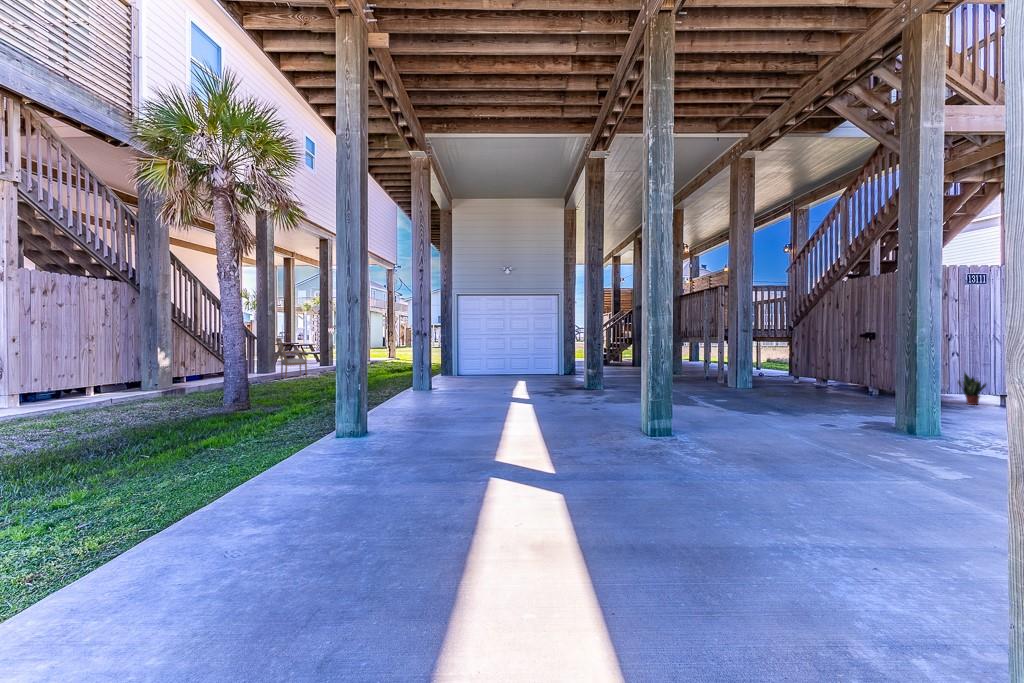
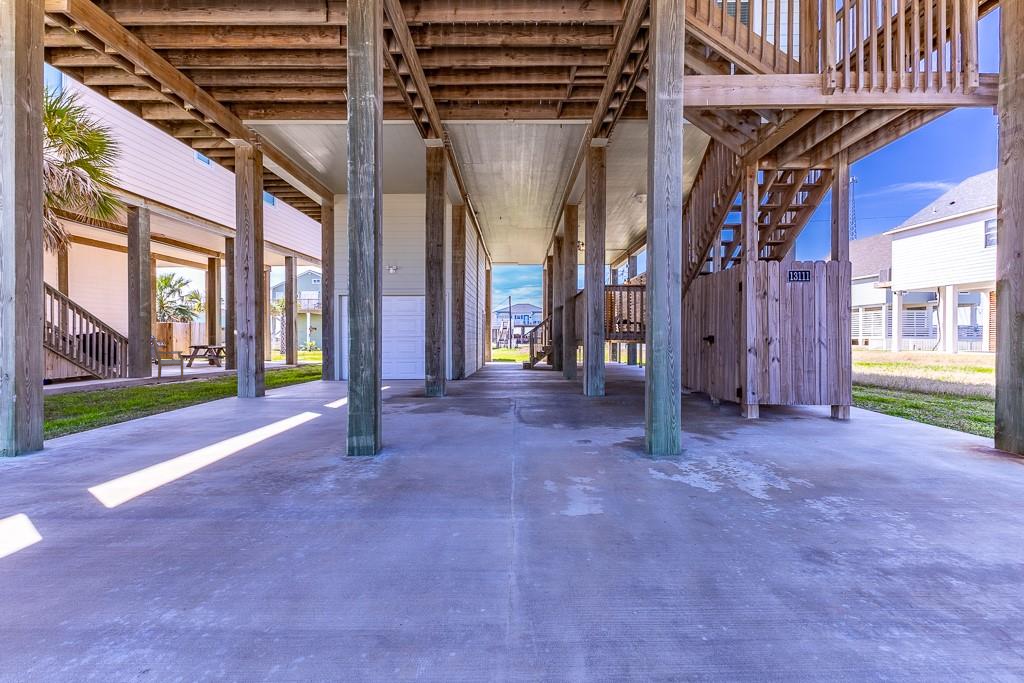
potted plant: present [958,373,986,405] -> none [773,381,803,421]

